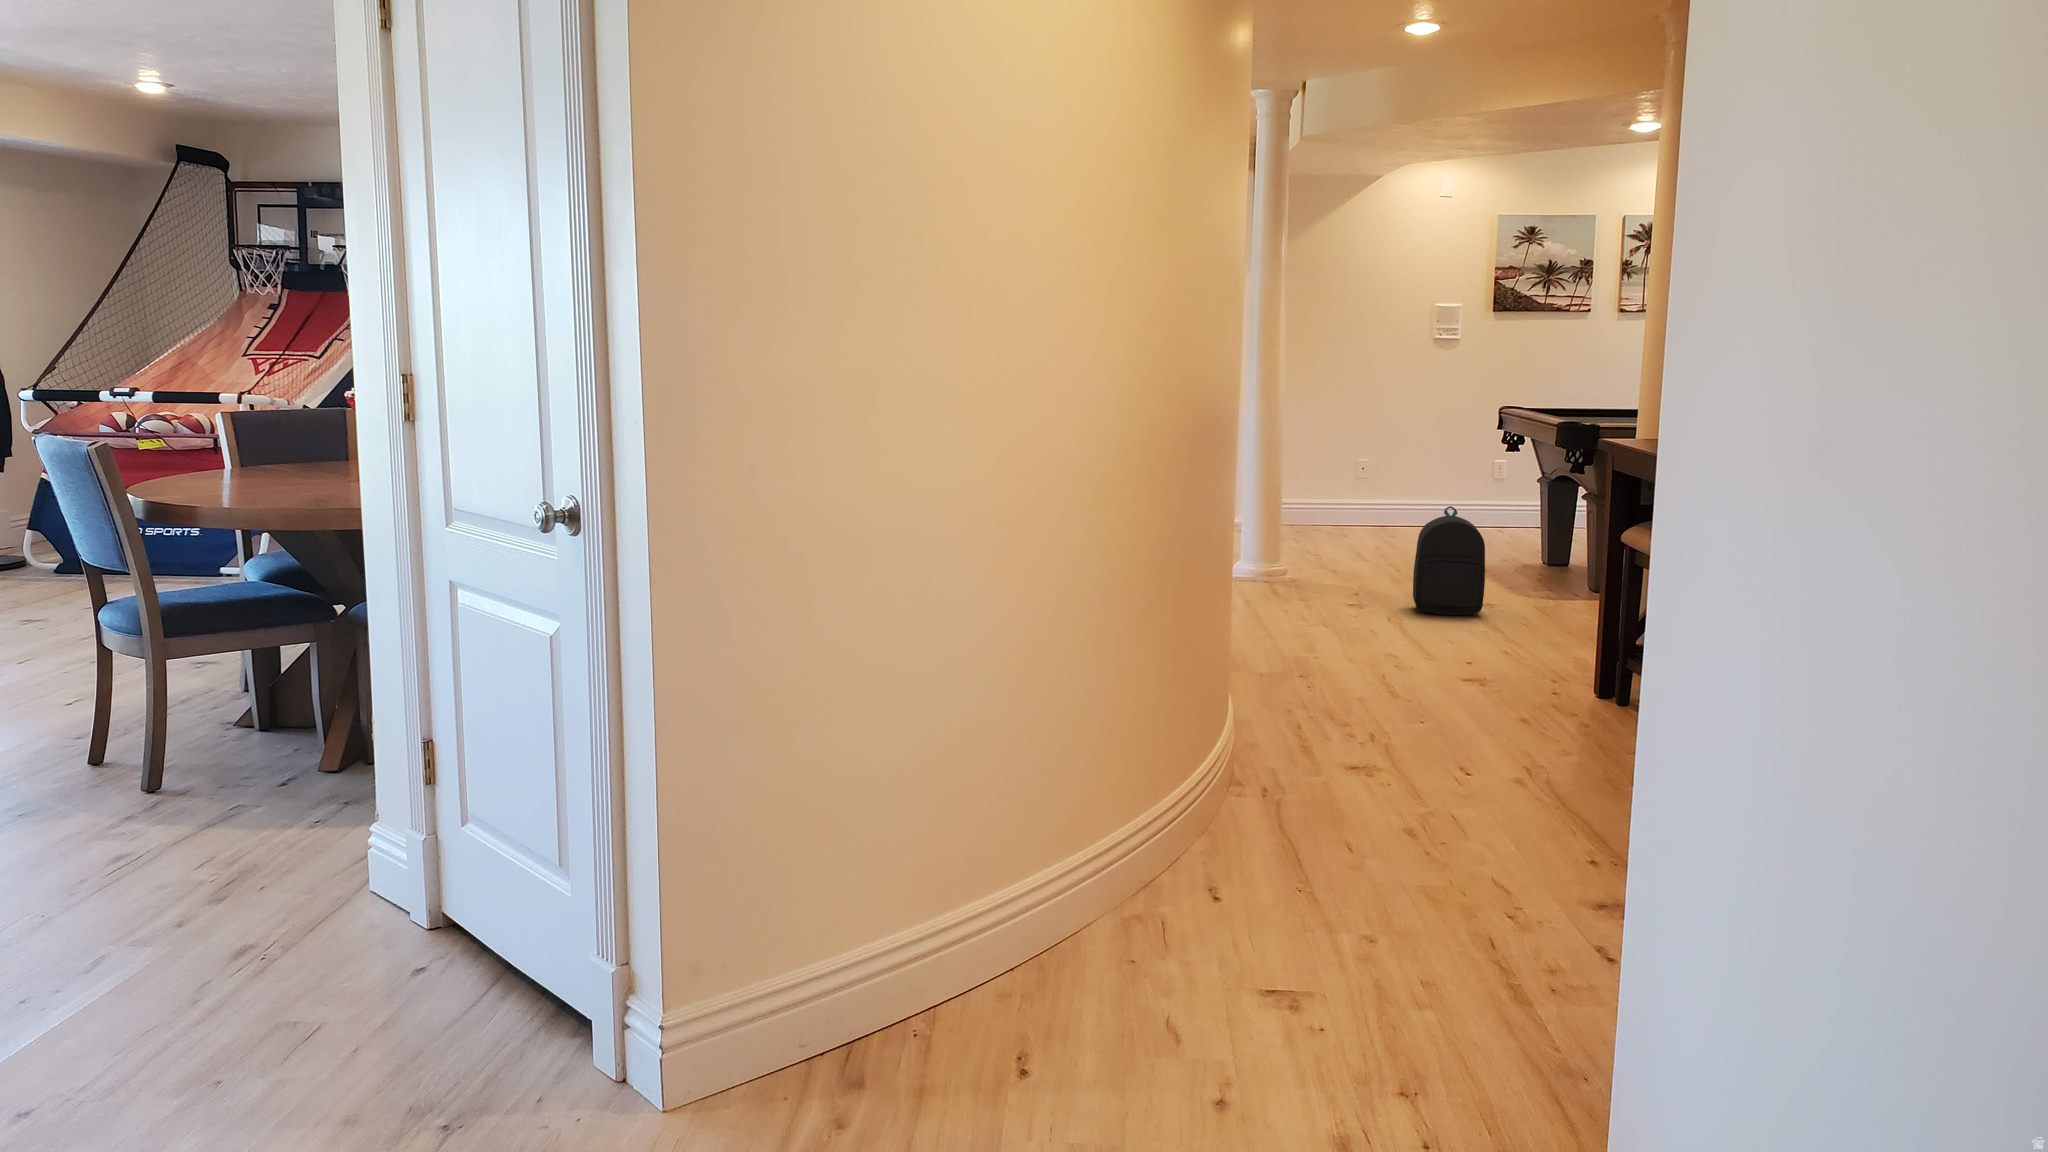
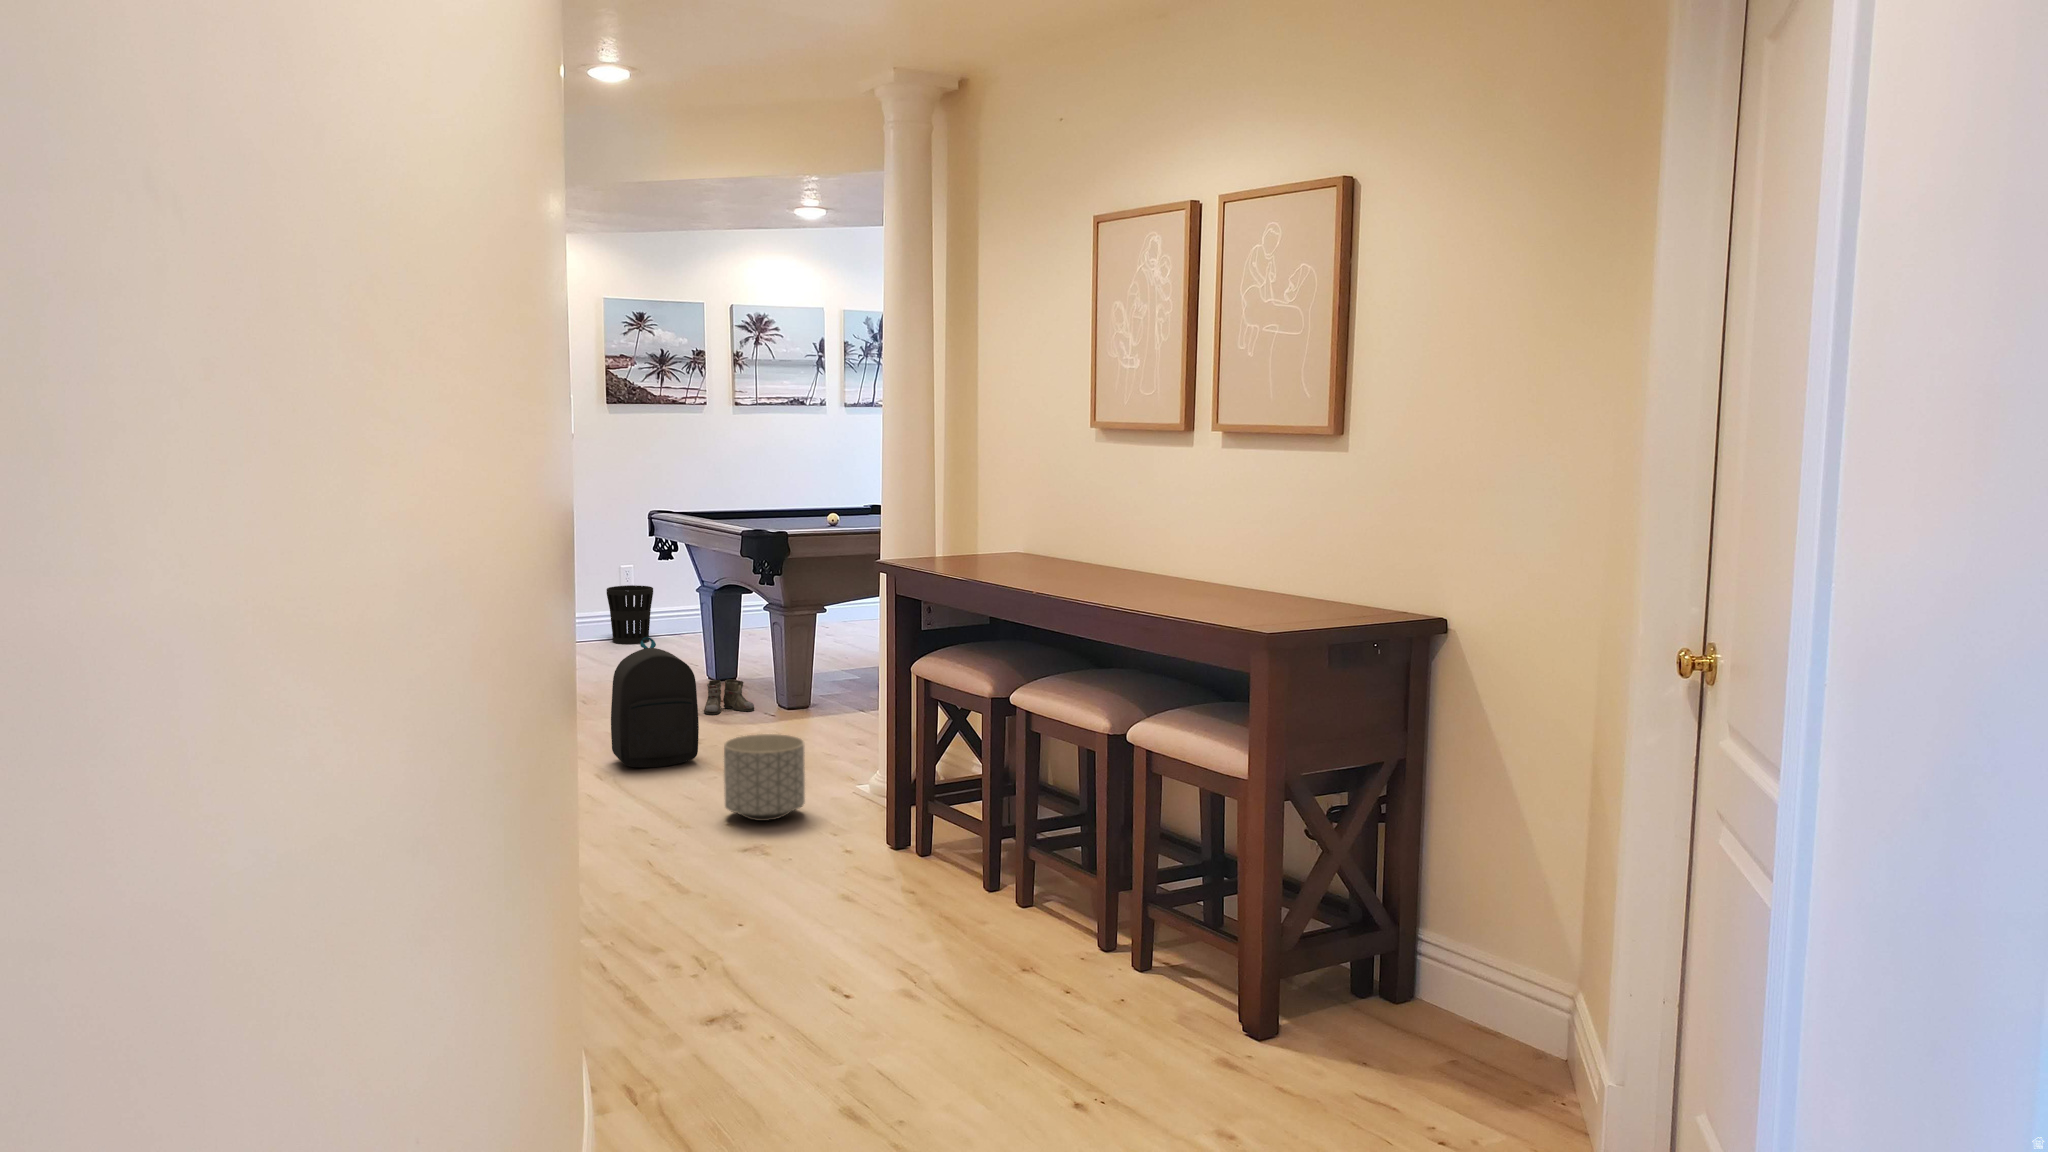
wastebasket: none [1476,476,1519,528] -> present [607,585,653,644]
boots: none [1510,556,1564,587] -> present [704,679,754,715]
planter: none [1473,590,1548,662] -> present [724,734,805,821]

